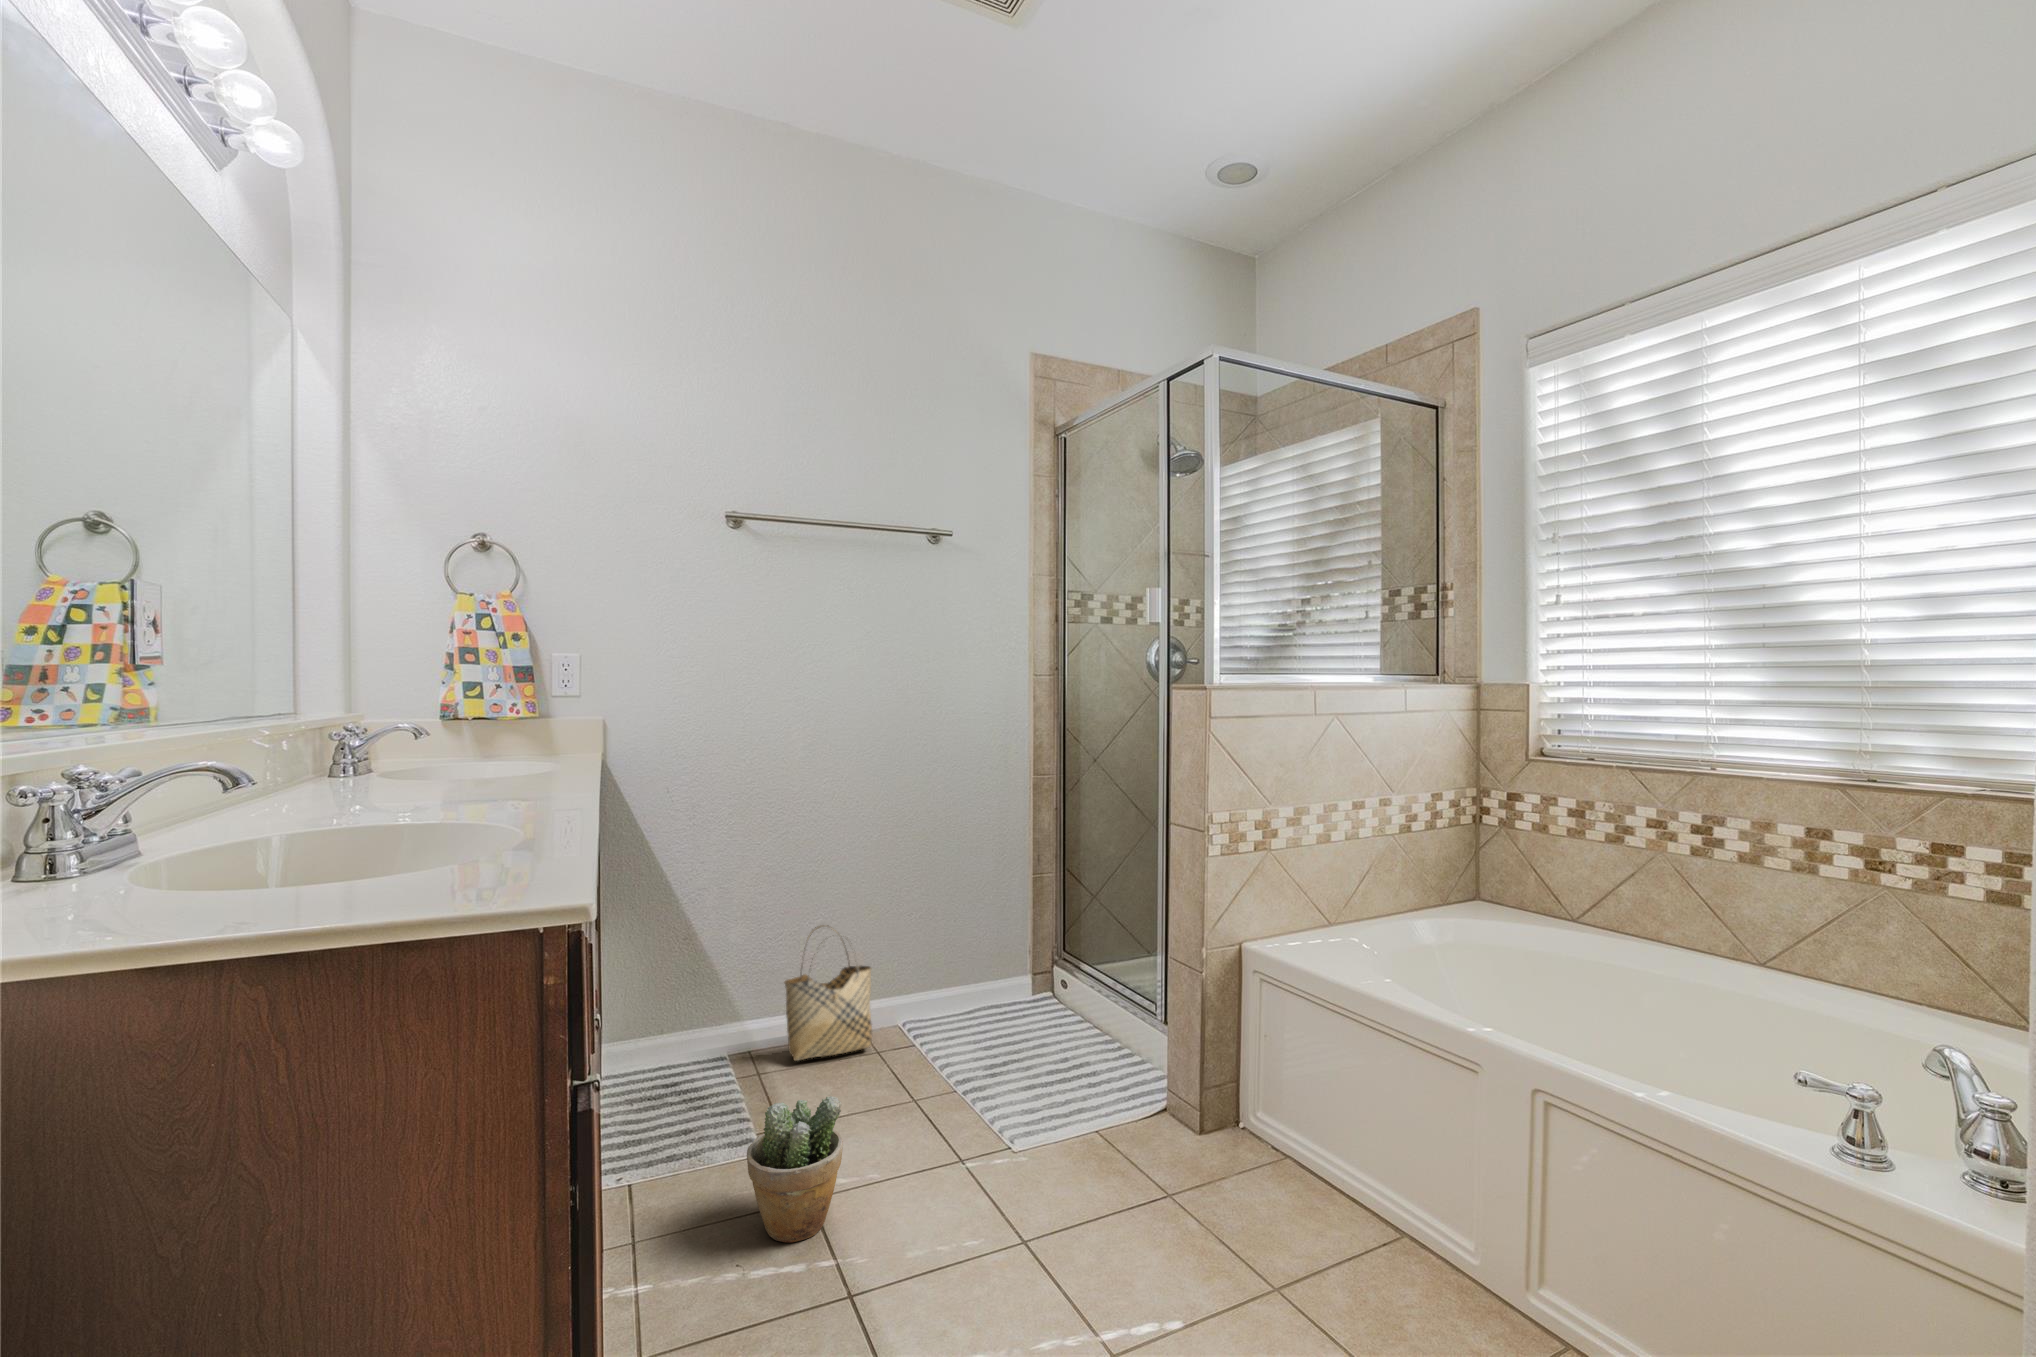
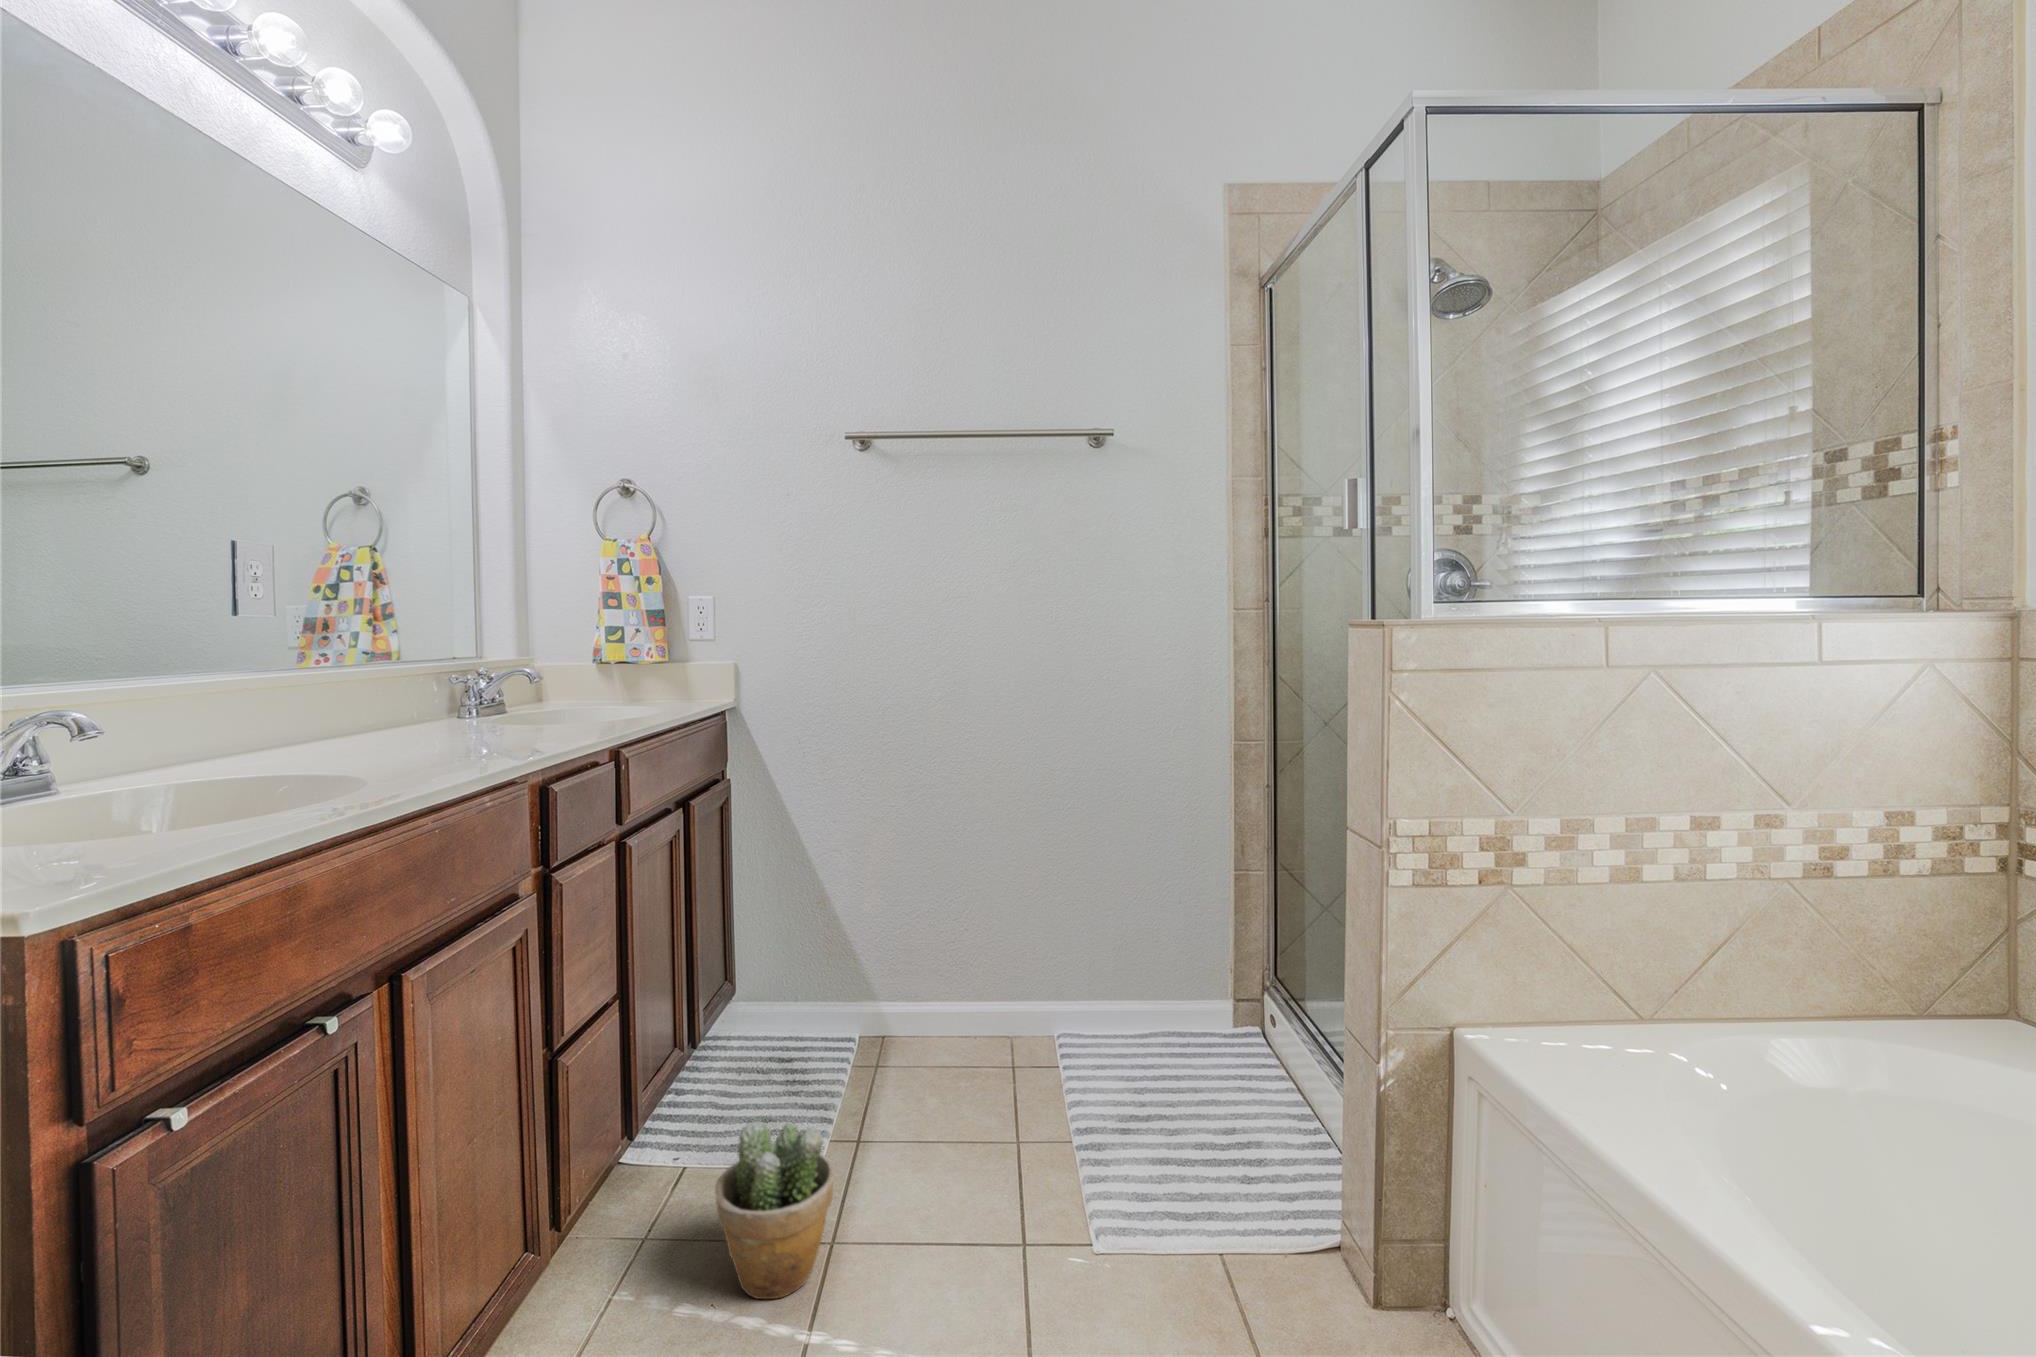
woven basket: present [784,925,872,1061] -> none [909,908,1014,1061]

